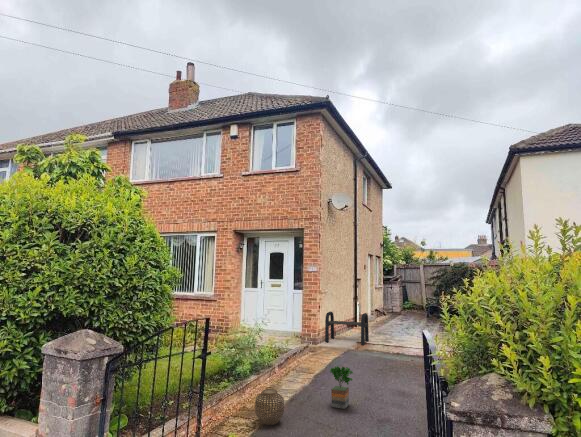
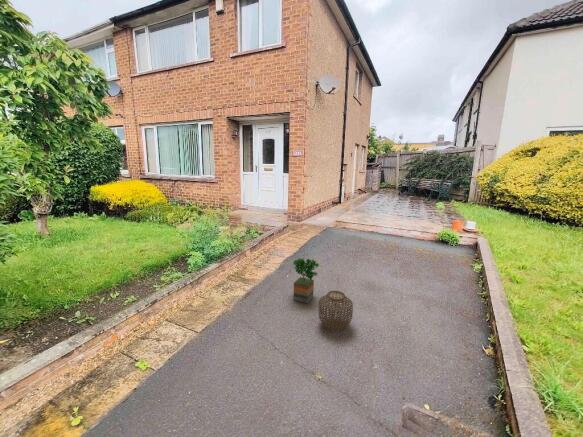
bench: present [325,312,369,345] -> none [309,193,348,222]
woven basket: present [255,389,284,425] -> present [318,291,353,331]

